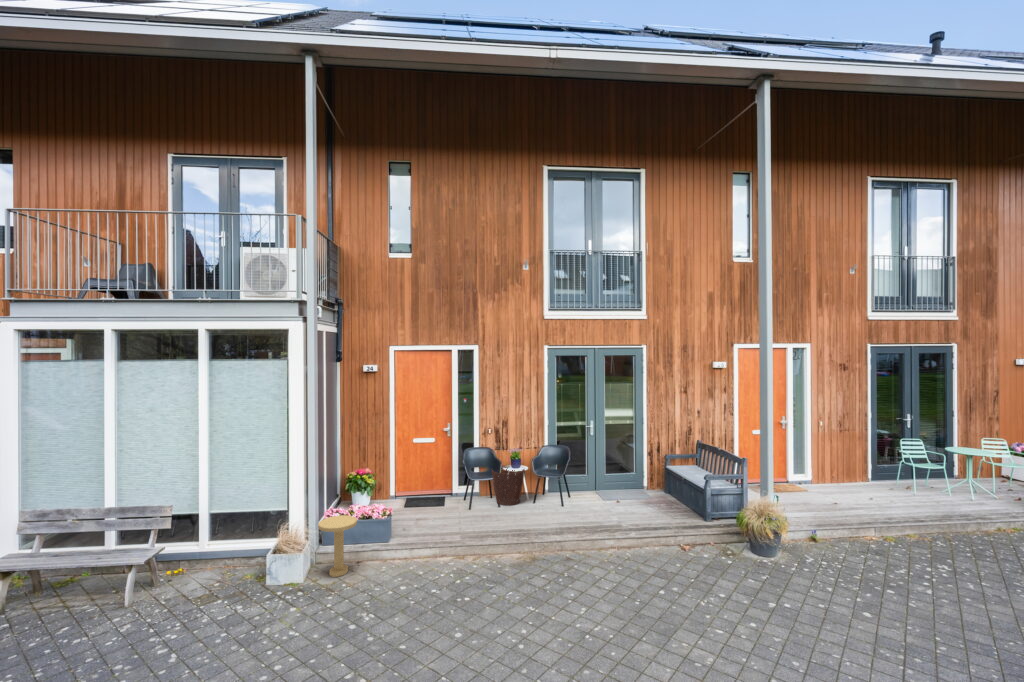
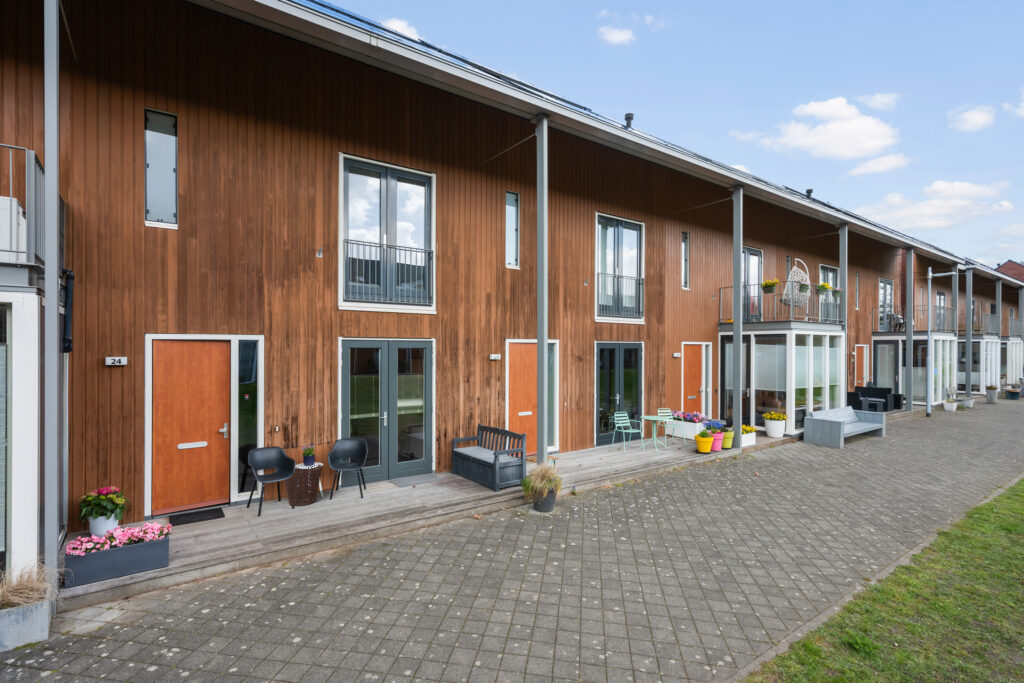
side table: present [318,515,357,577] -> none [62,544,125,627]

